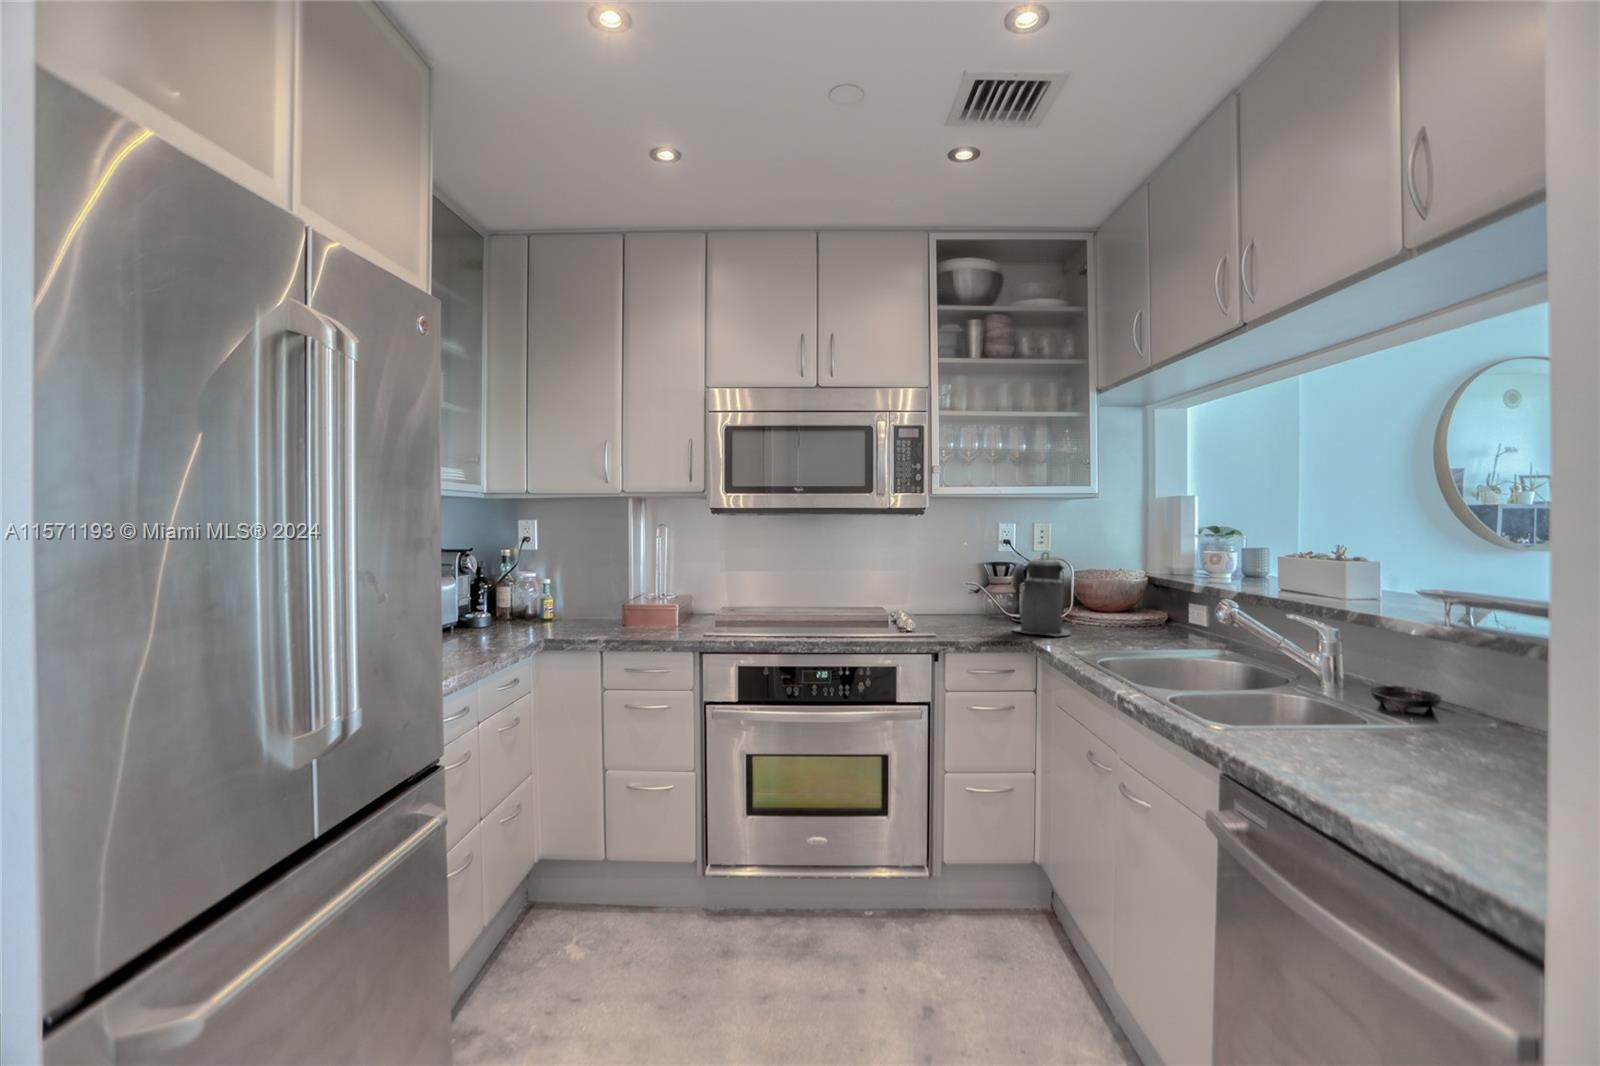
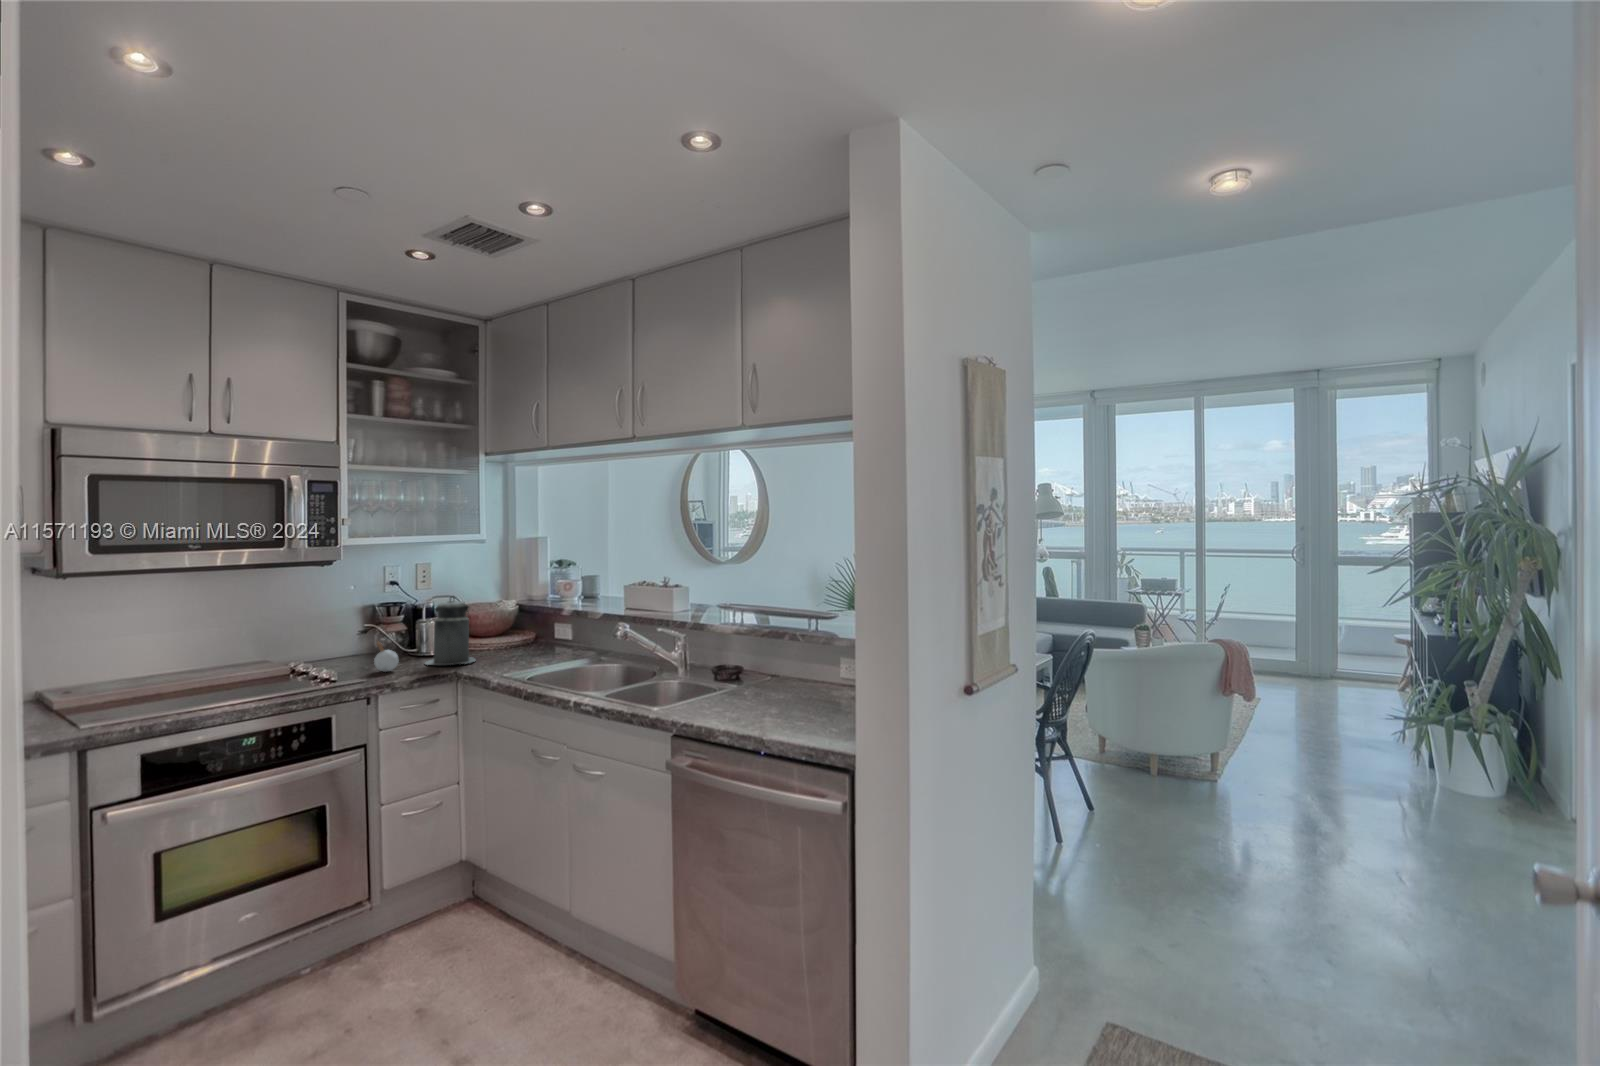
candle: none [956,588,980,631] -> present [374,642,398,672]

